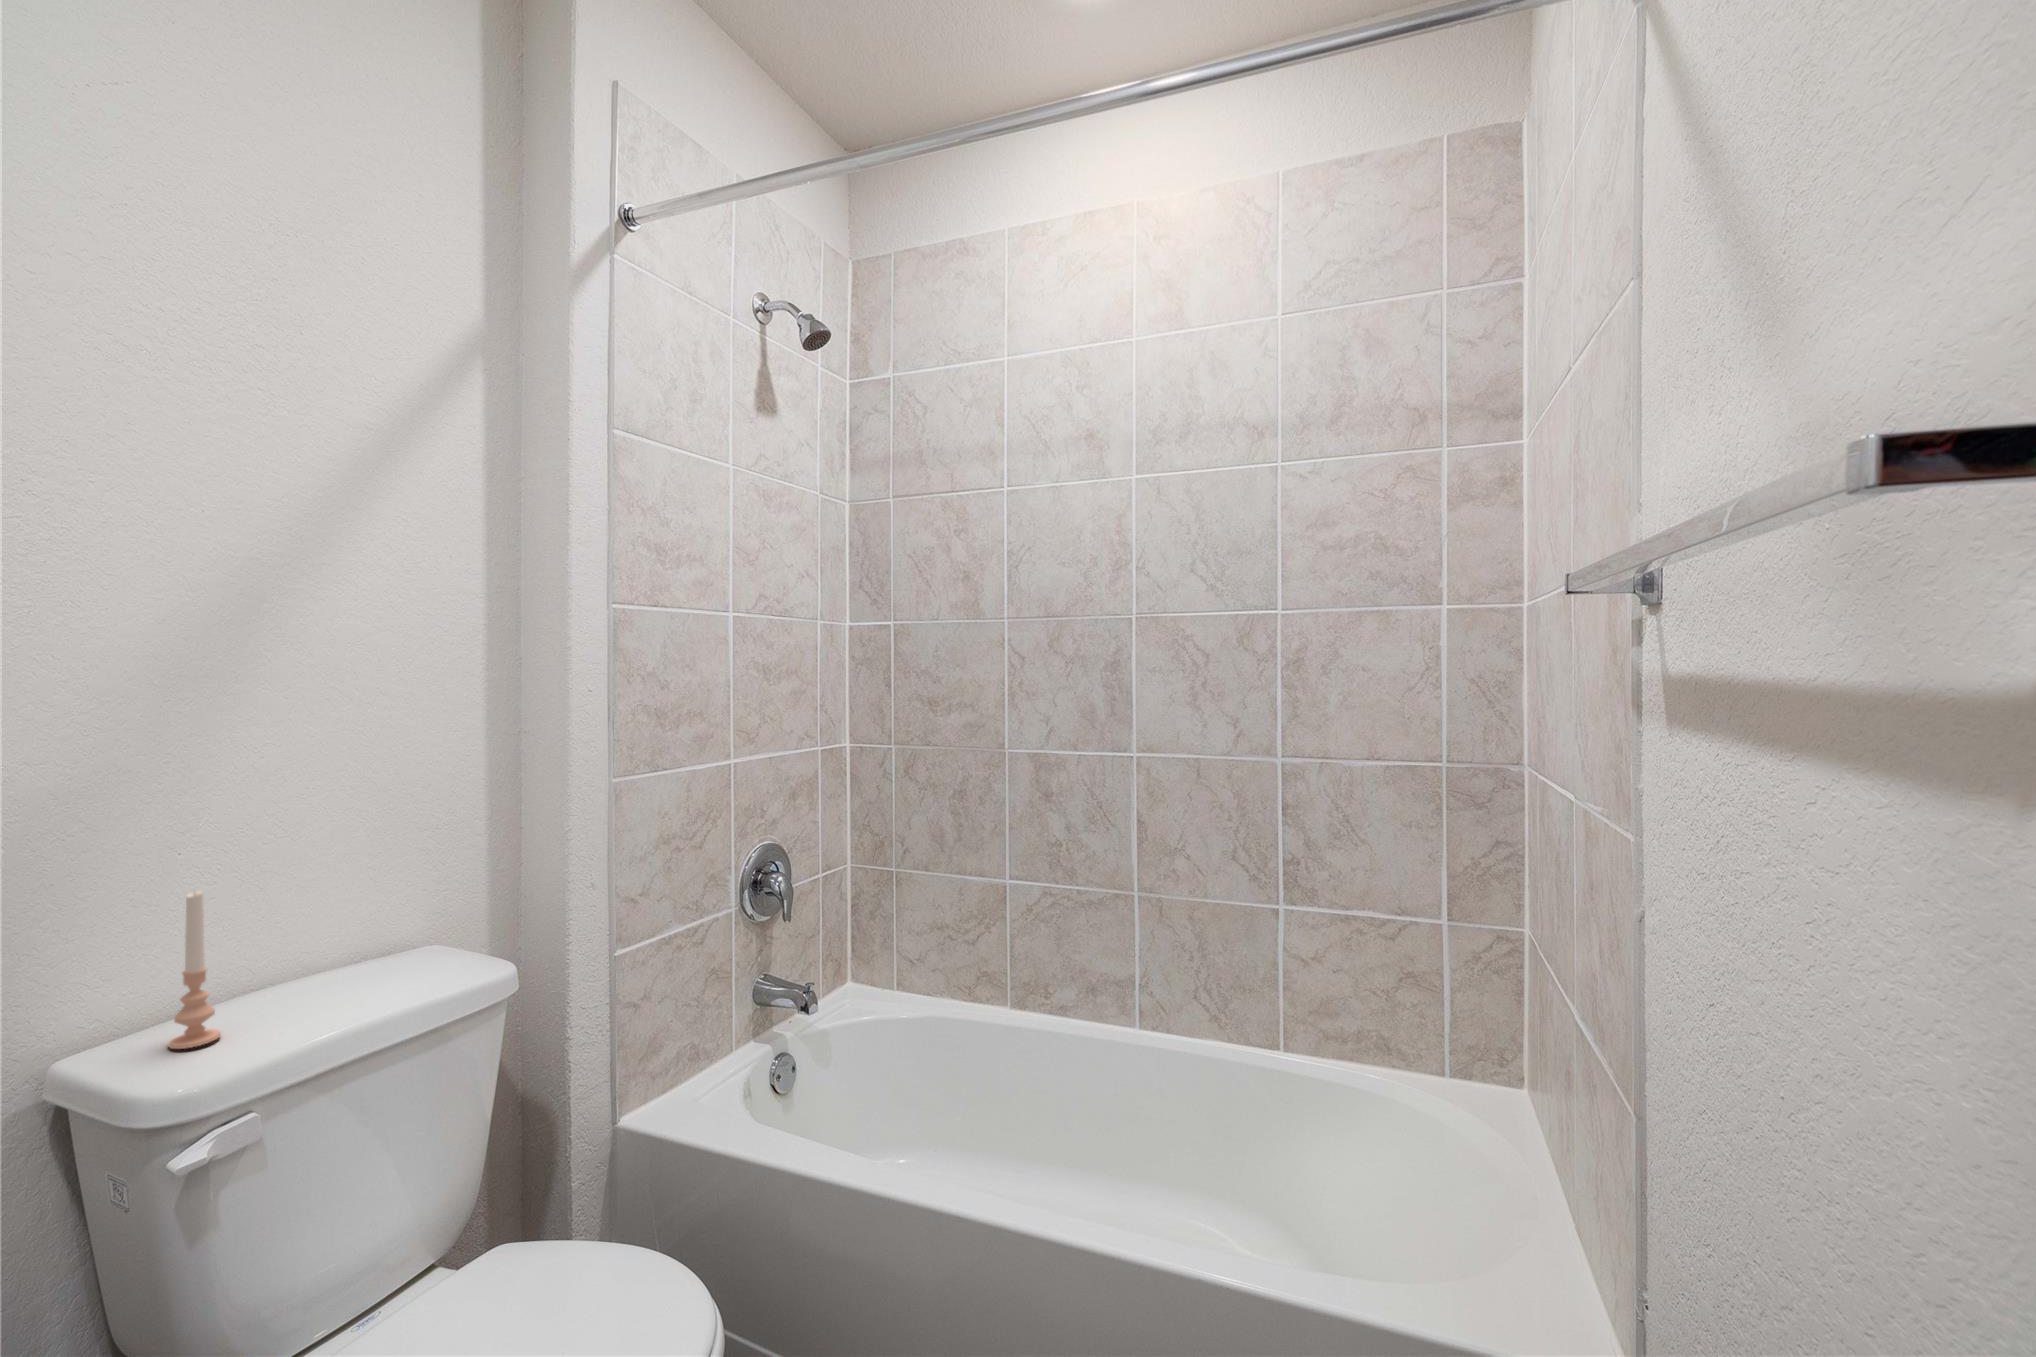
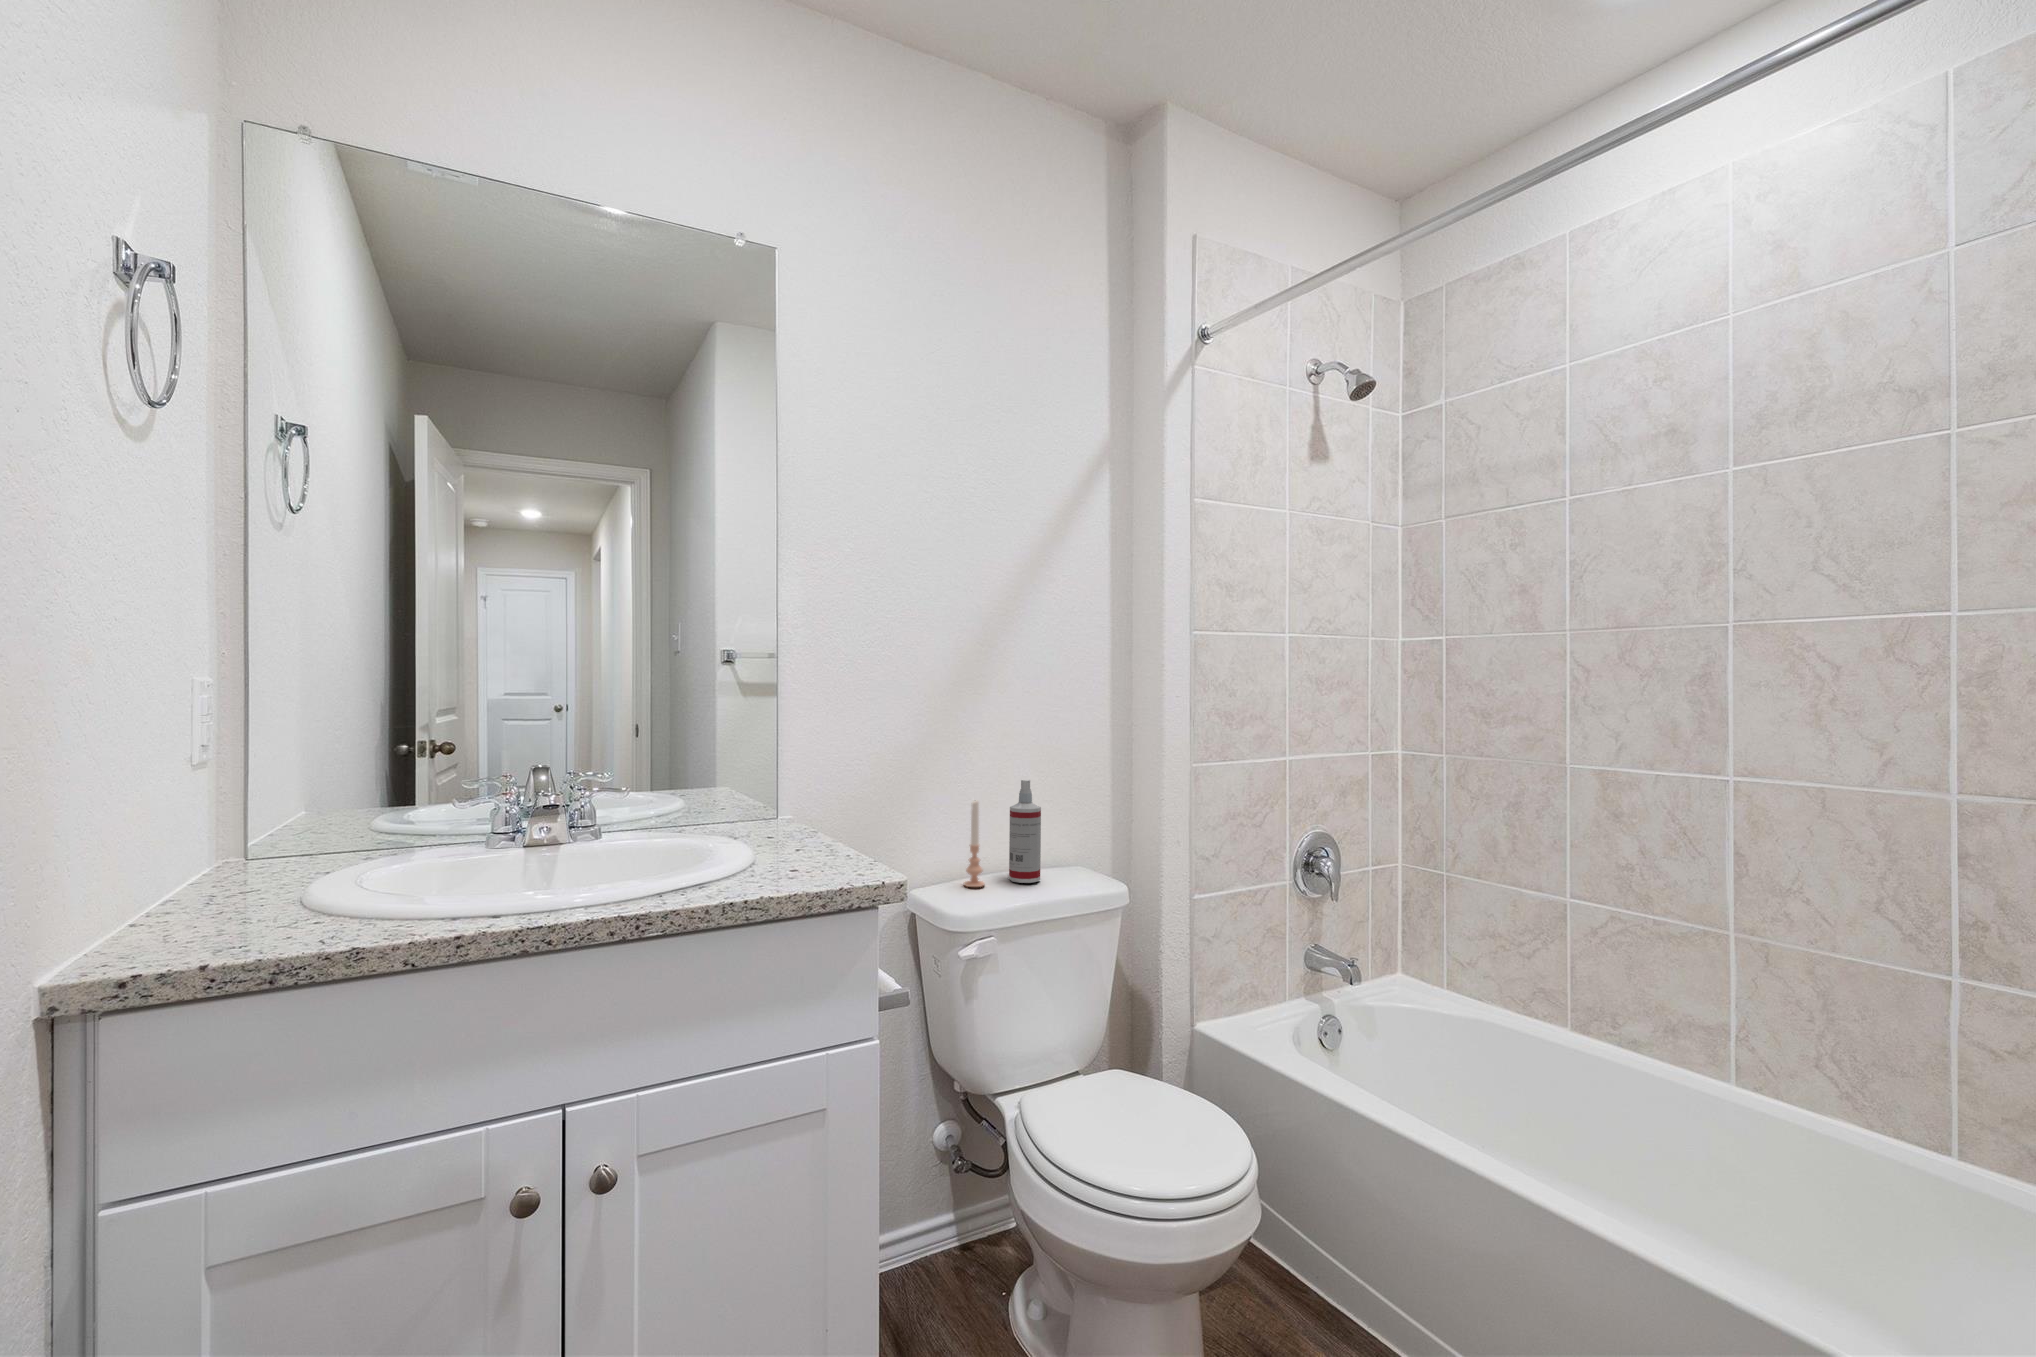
spray bottle: none [281,839,348,1013] -> present [1009,780,1041,883]

